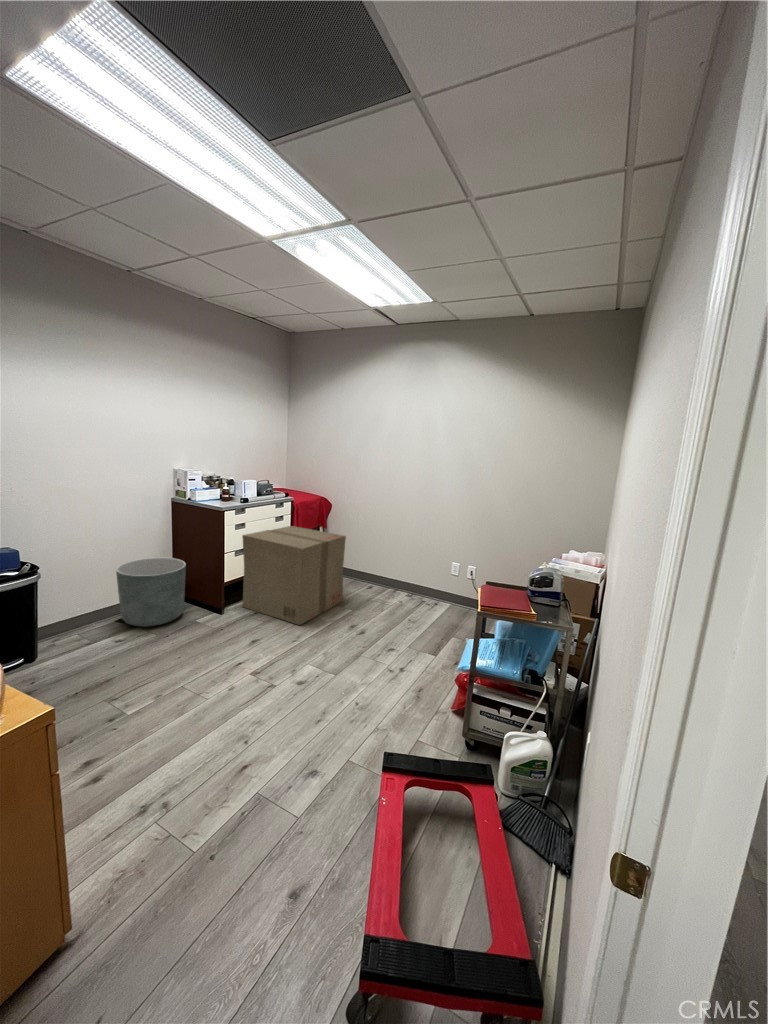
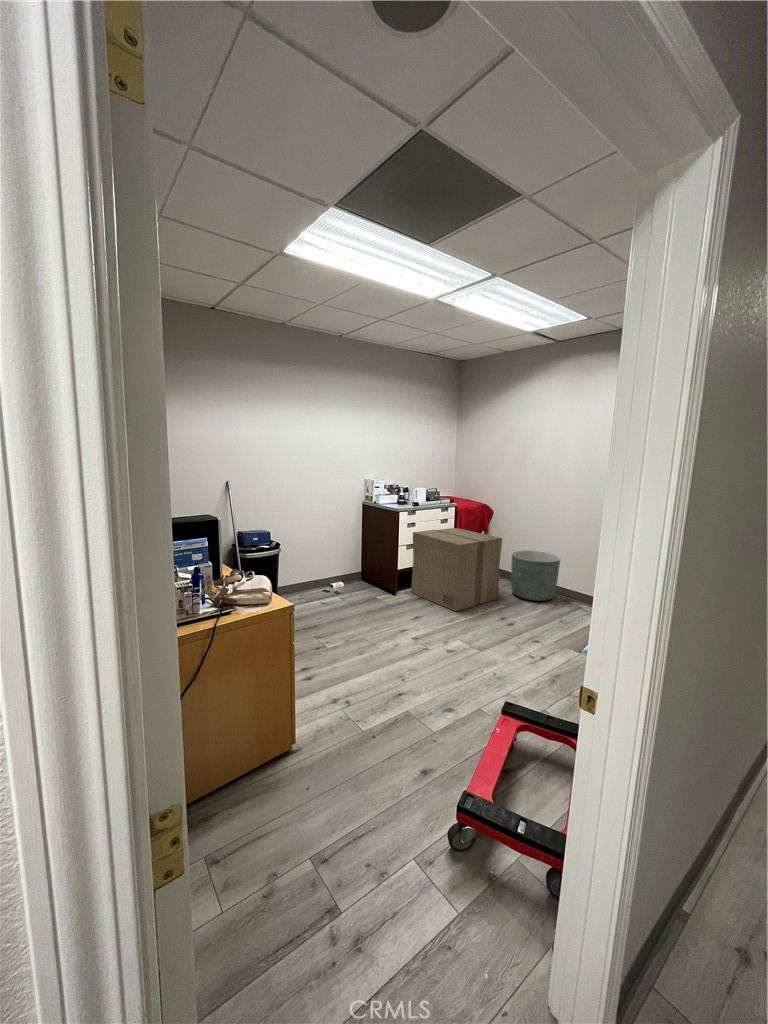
planter: present [116,558,186,627] -> present [511,550,560,601]

